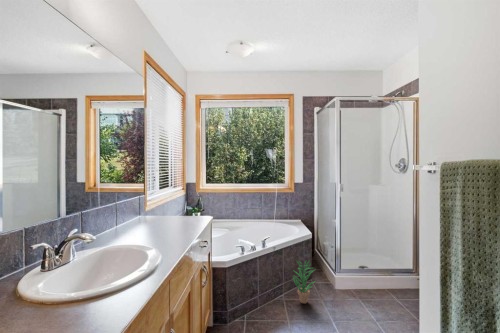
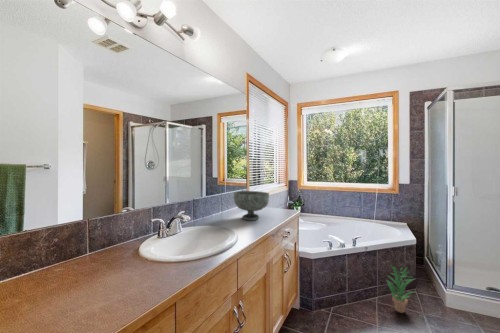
decorative bowl: none [138,197,184,232] -> present [234,191,269,220]

